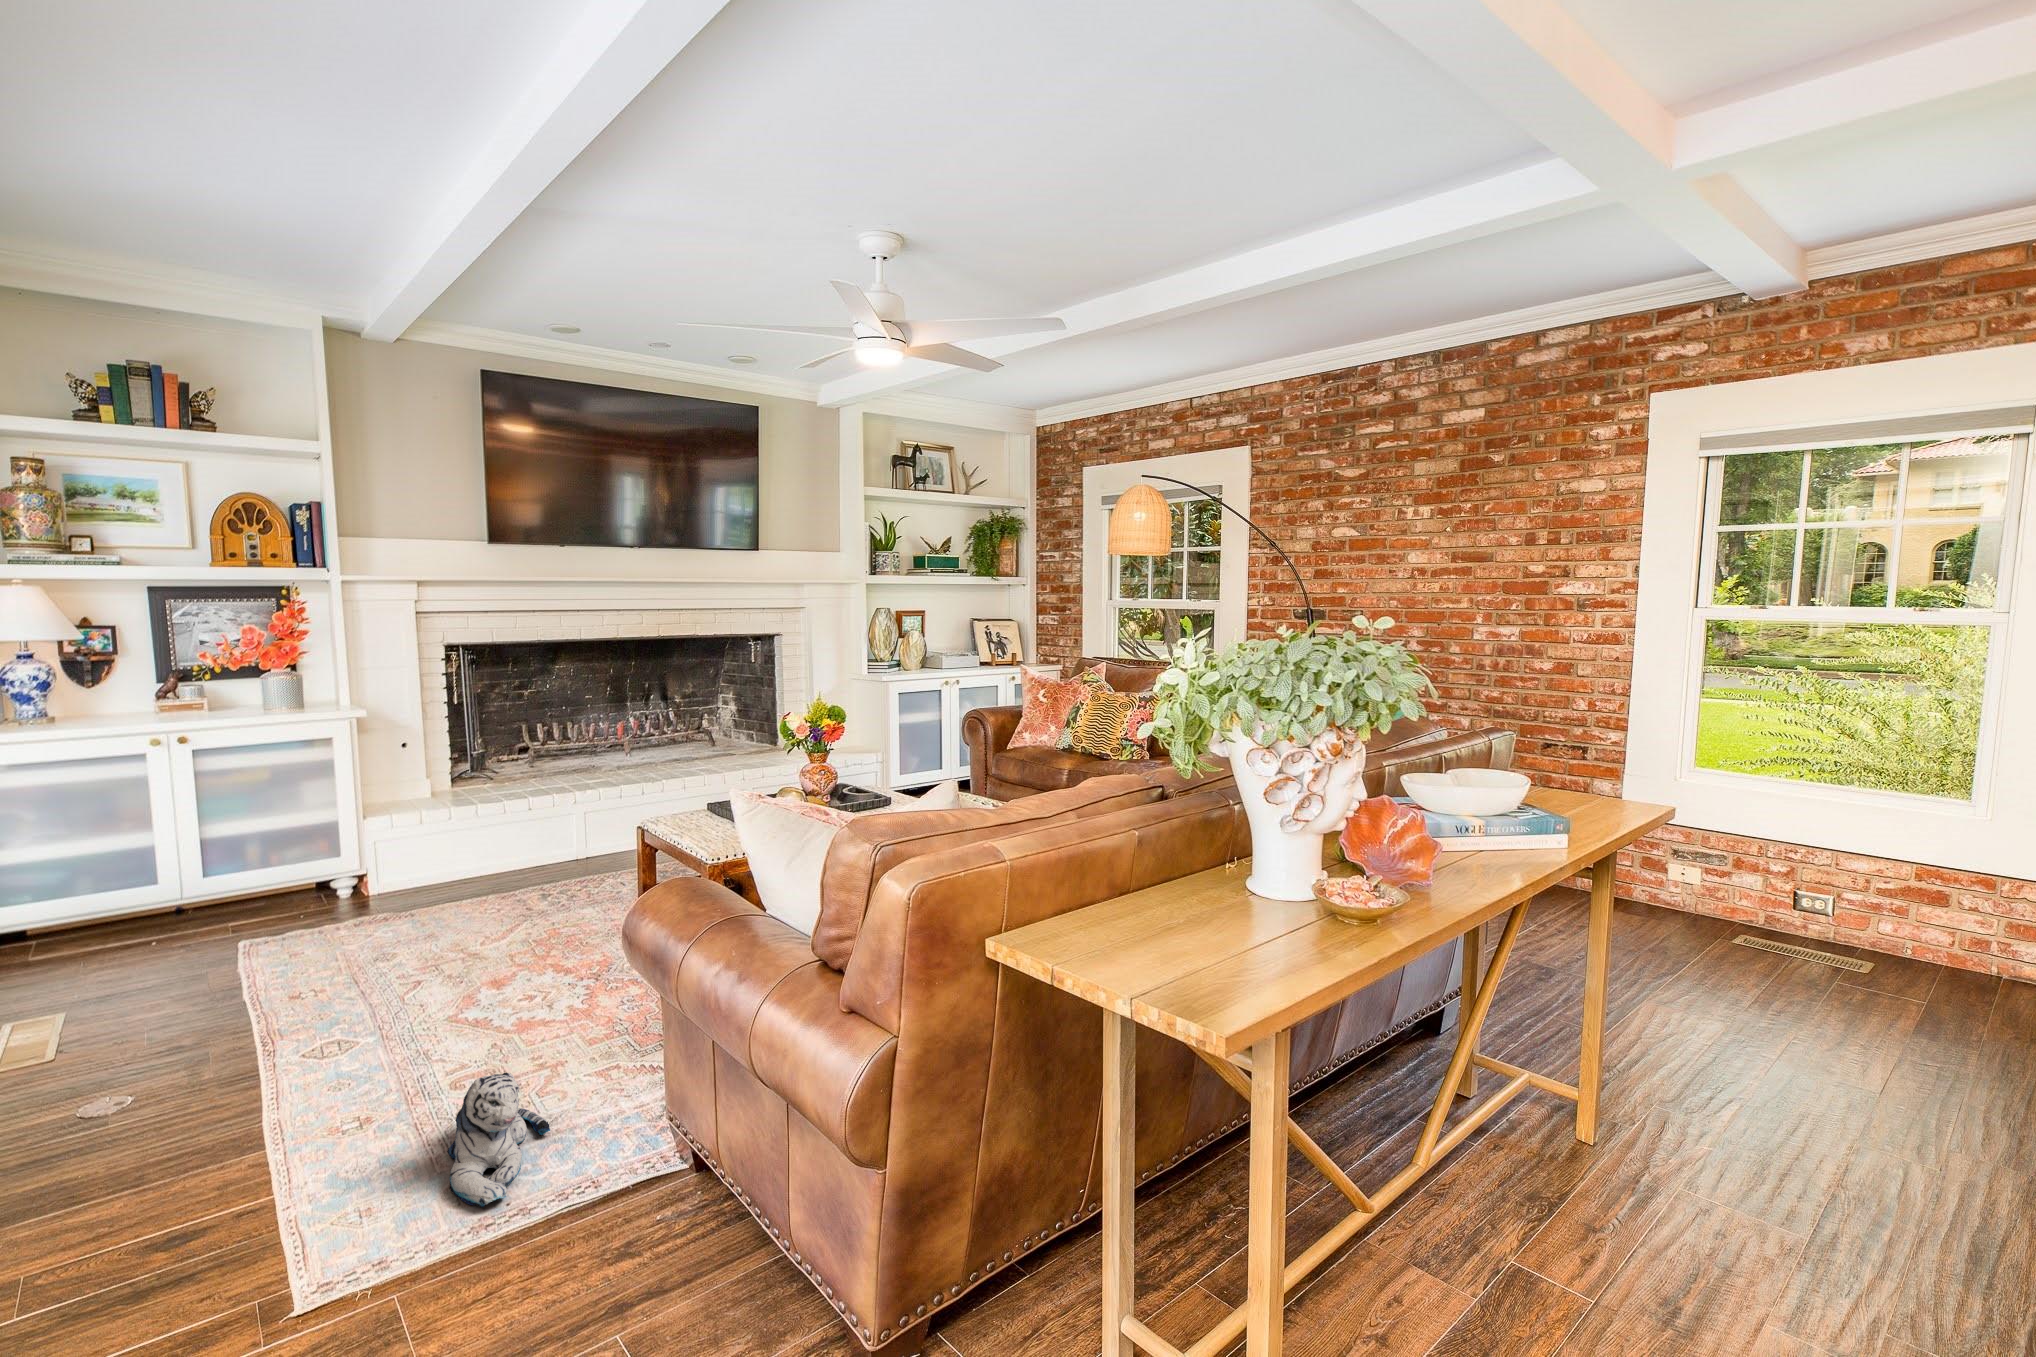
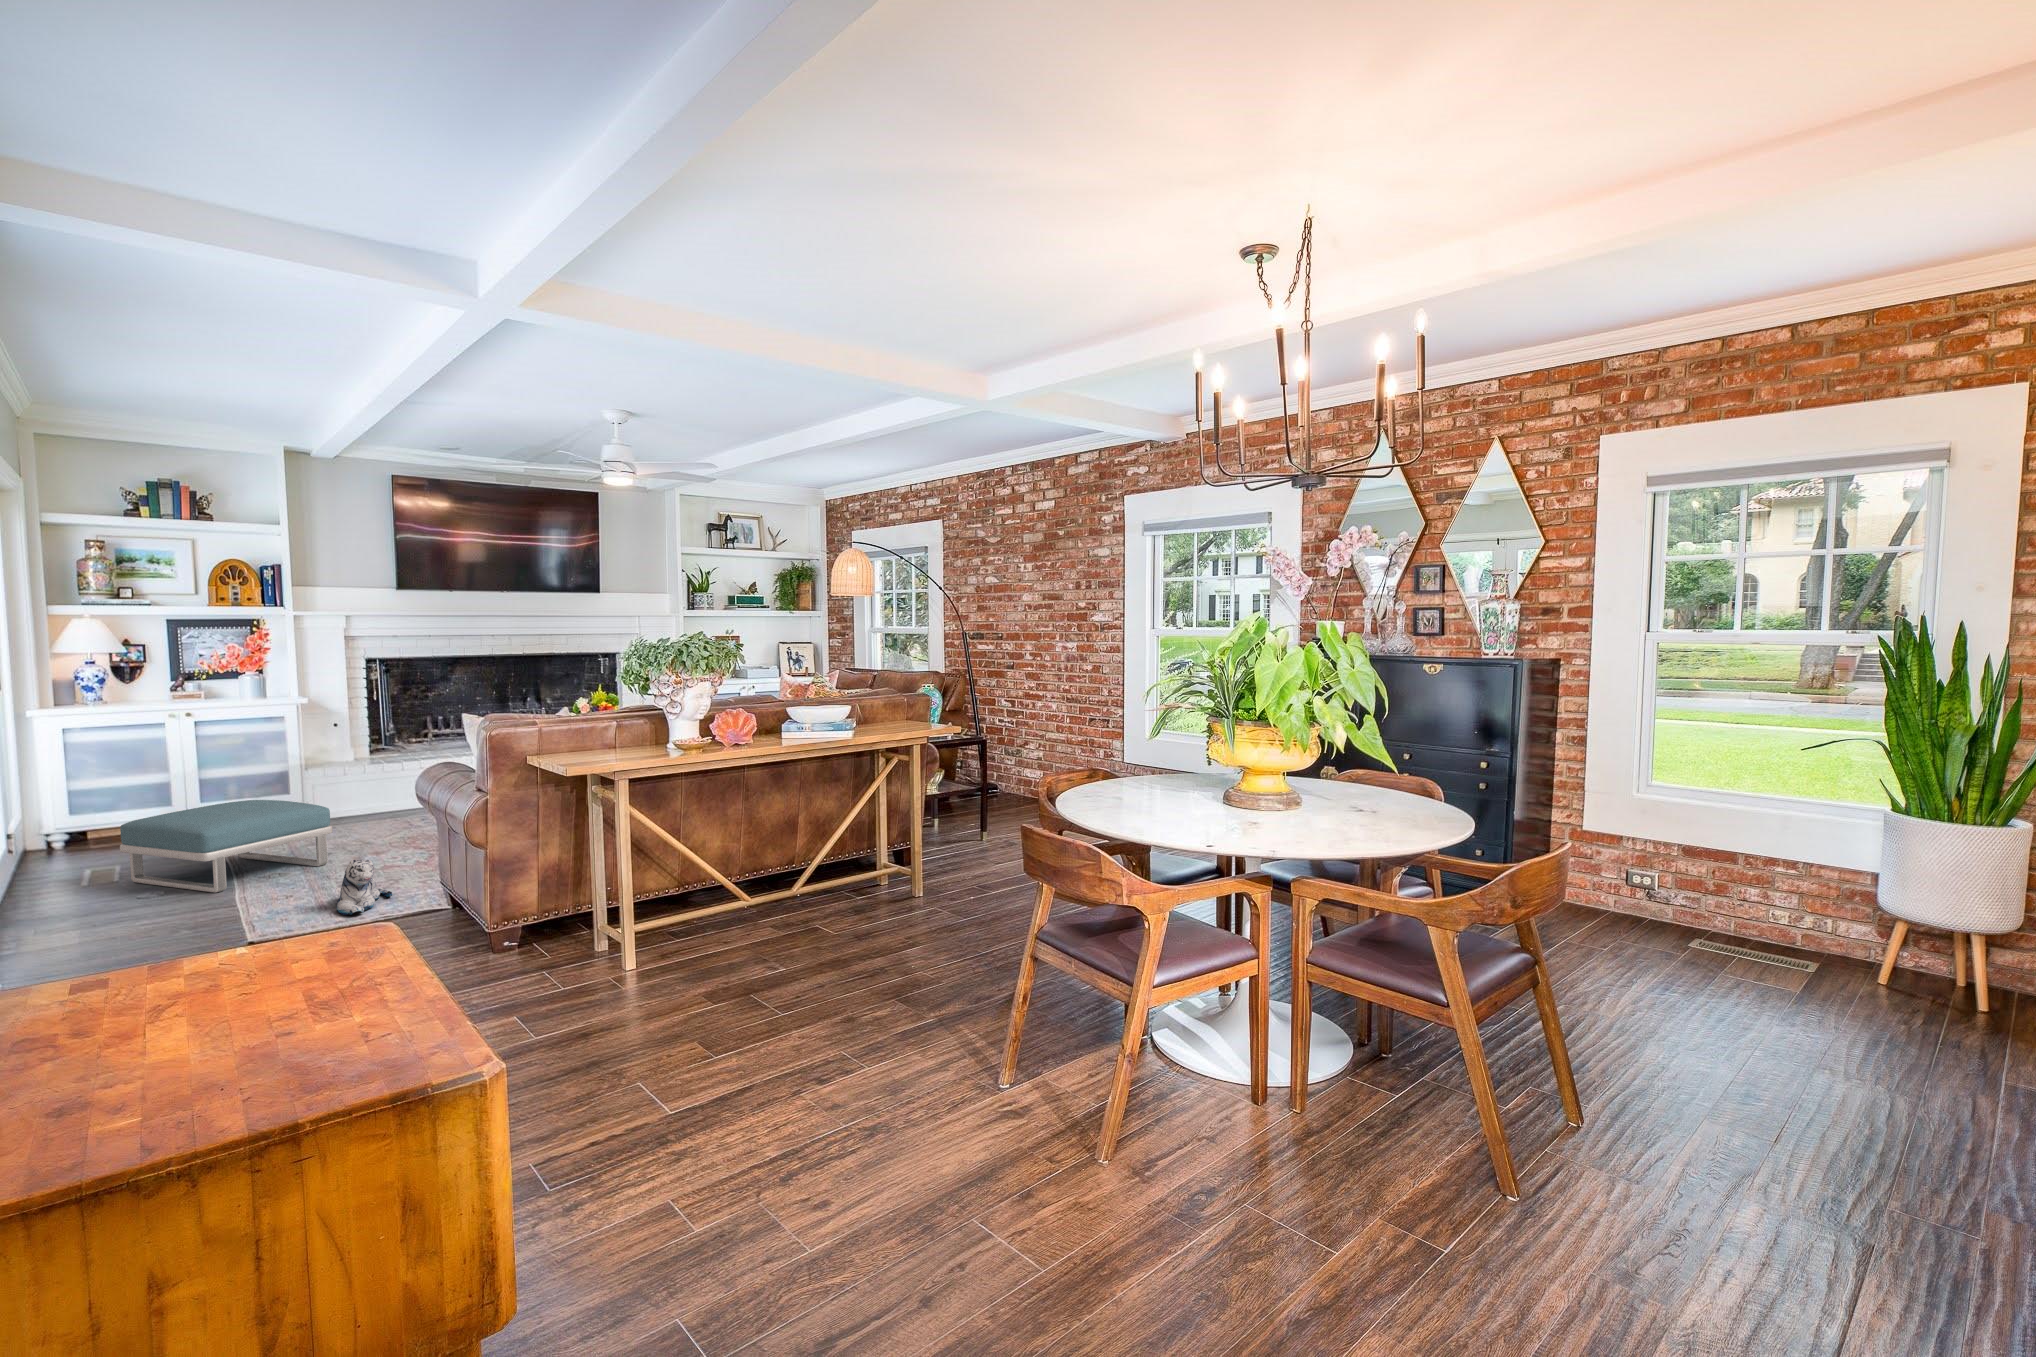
footstool: none [41,897,420,1109] -> present [120,800,333,893]

